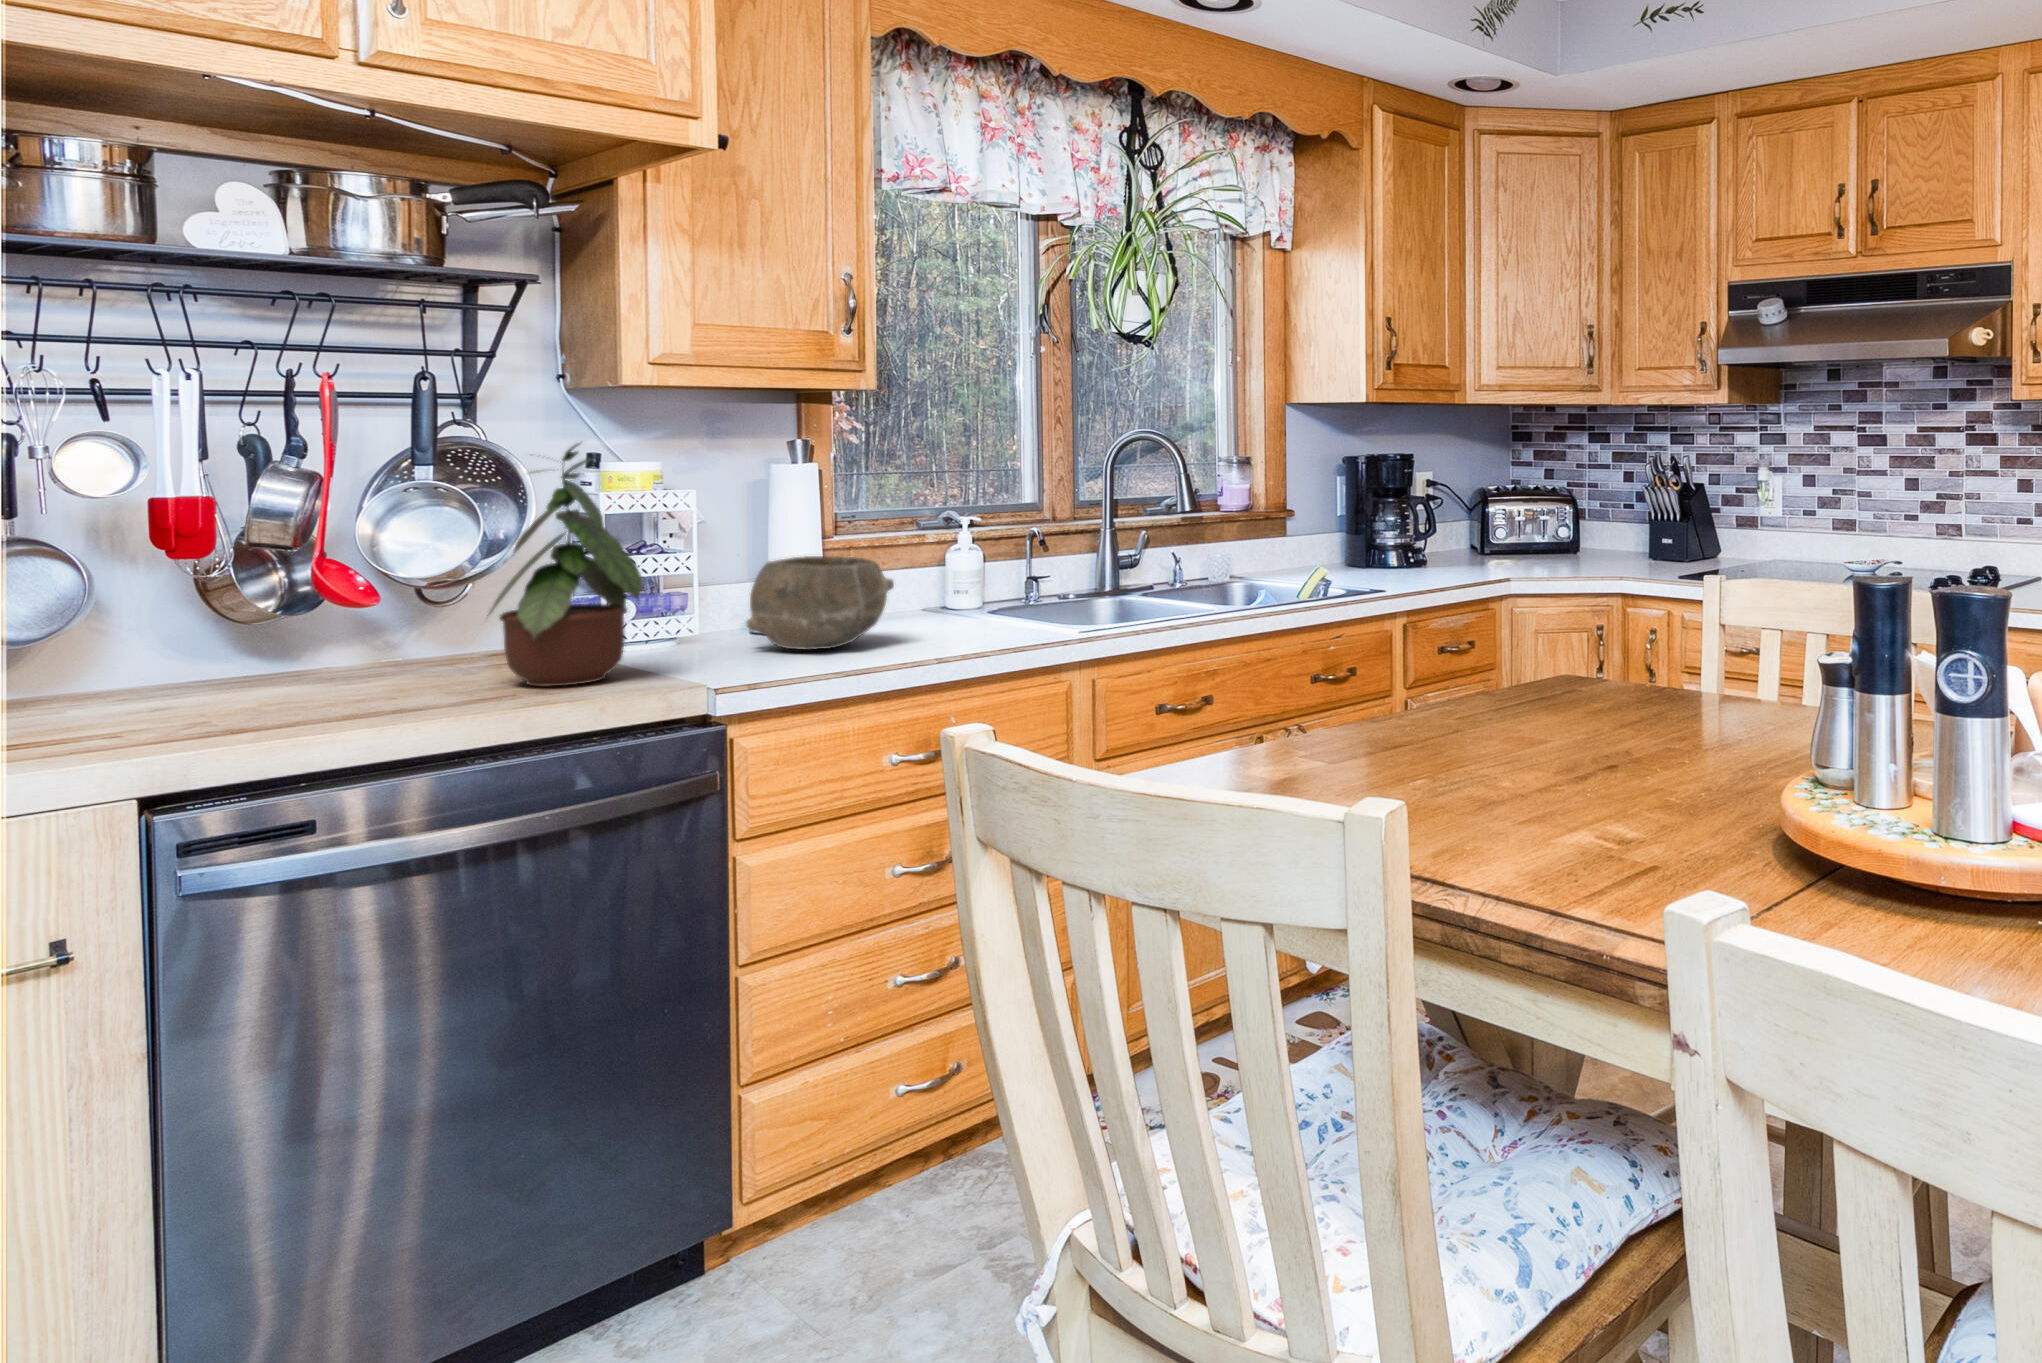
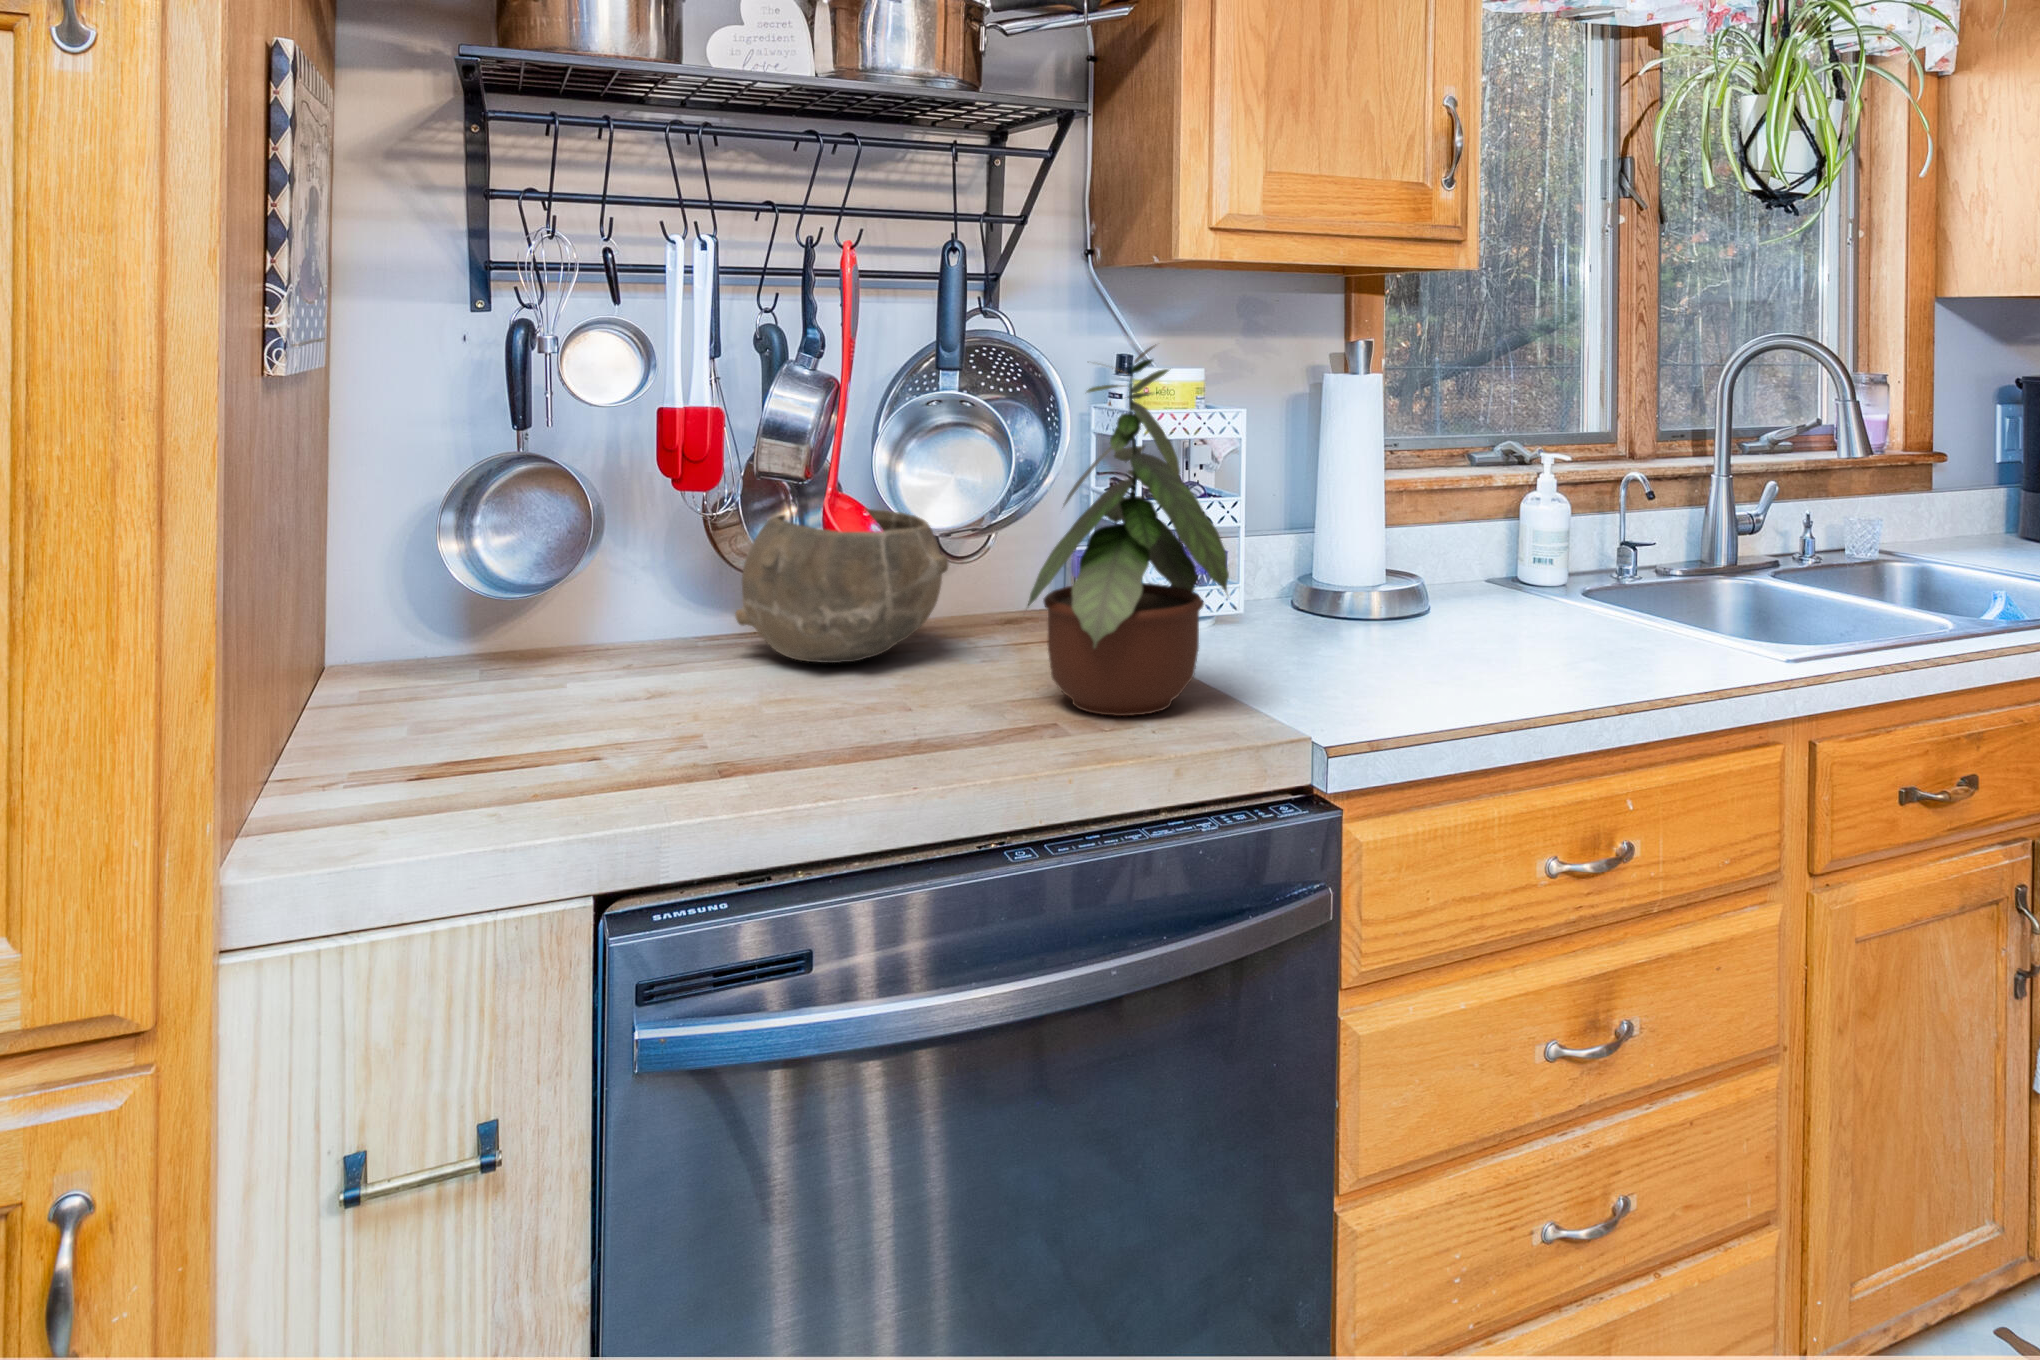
bowl: present [747,556,894,650] -> present [735,509,948,663]

